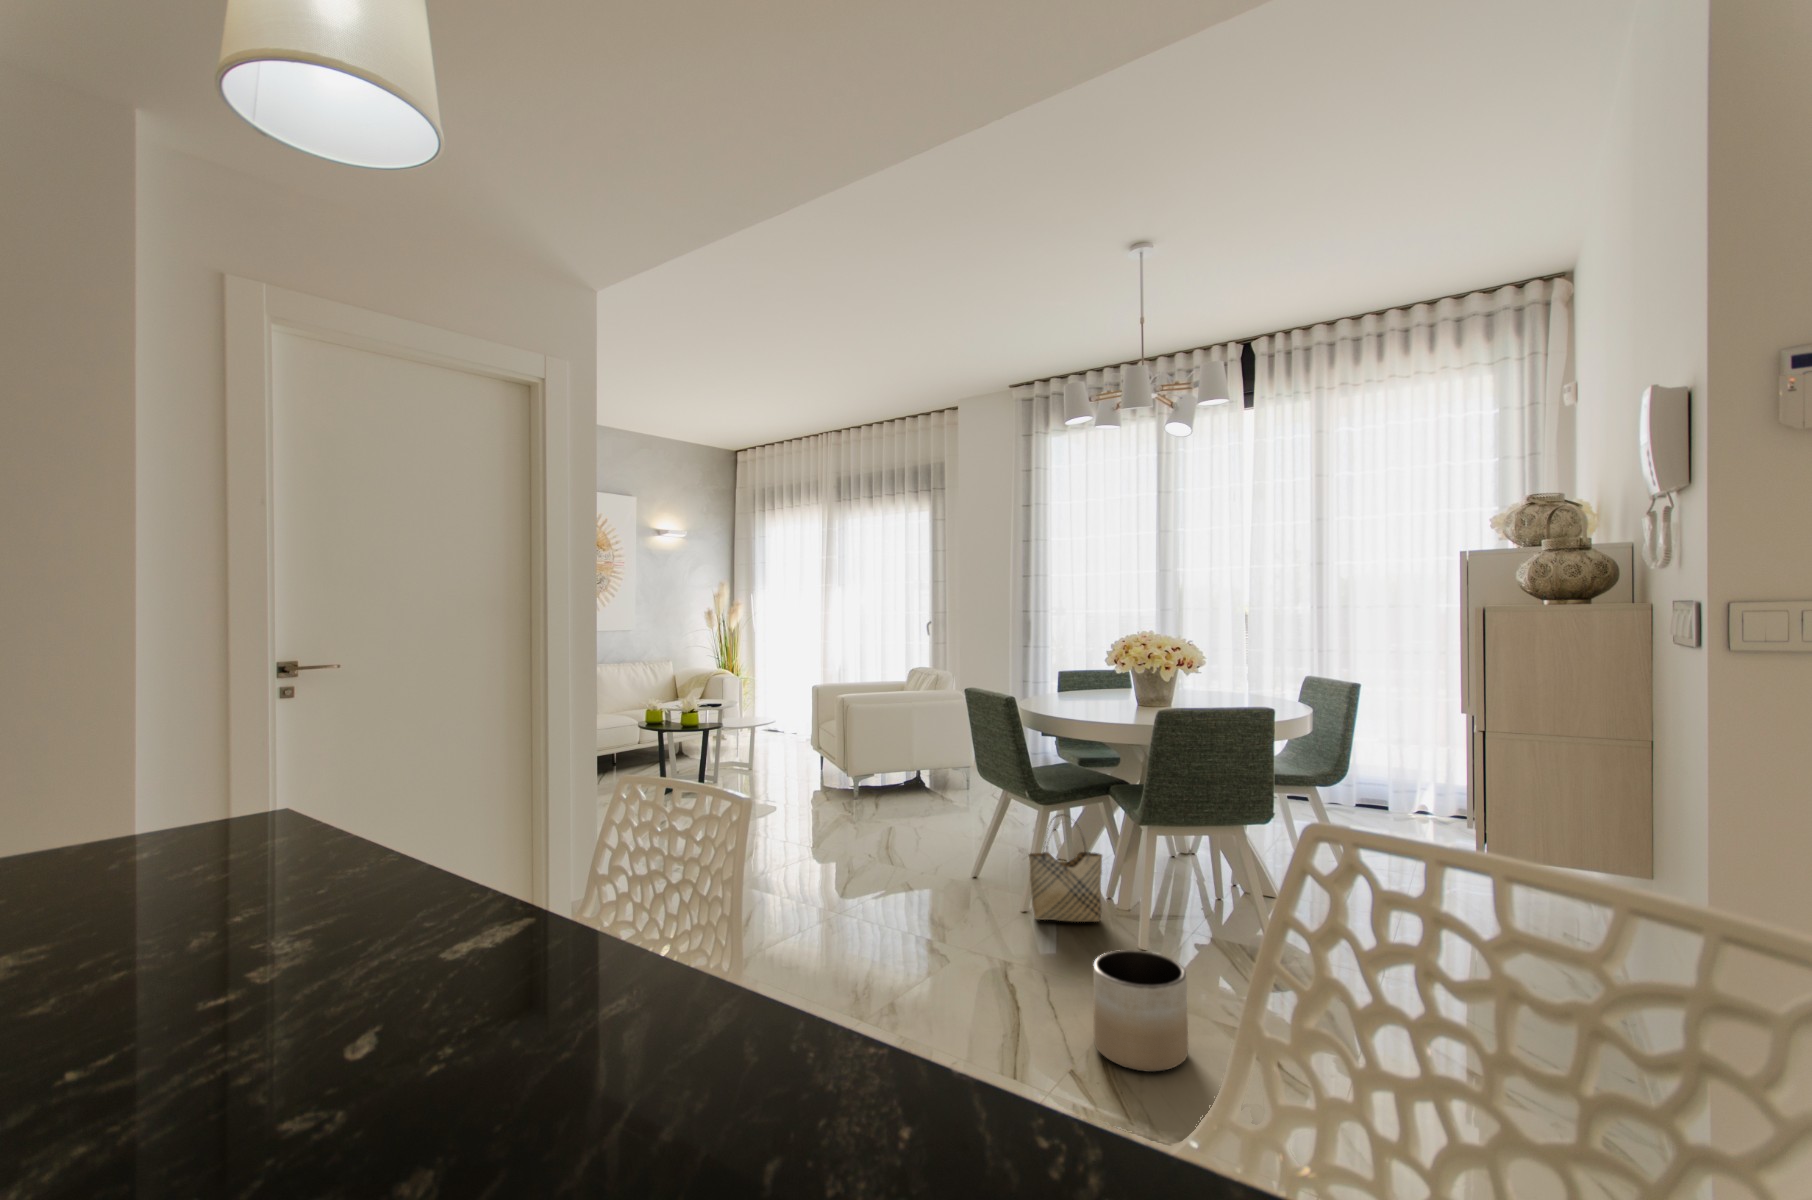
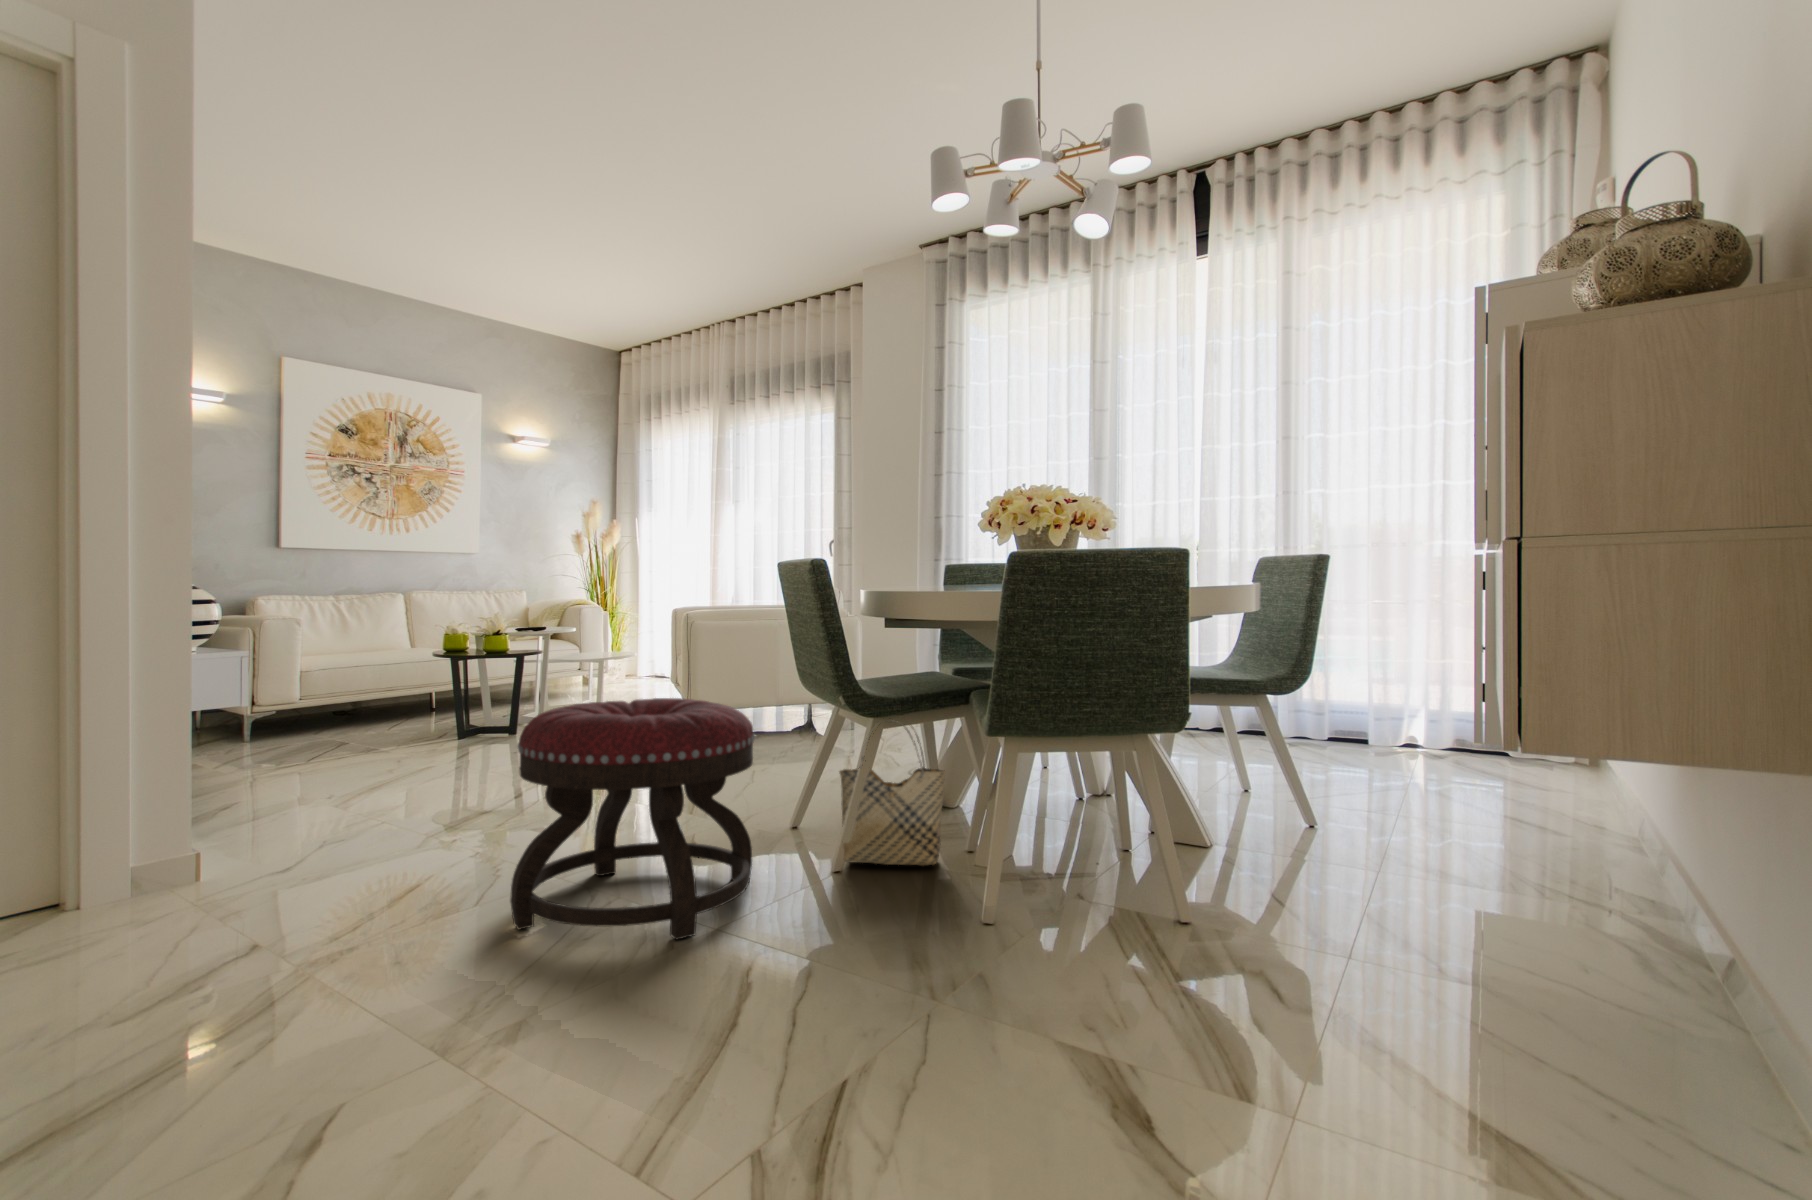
ottoman: none [836,808,986,979] -> present [510,698,755,940]
planter: present [1094,950,1188,1072] -> none [834,885,989,1086]

